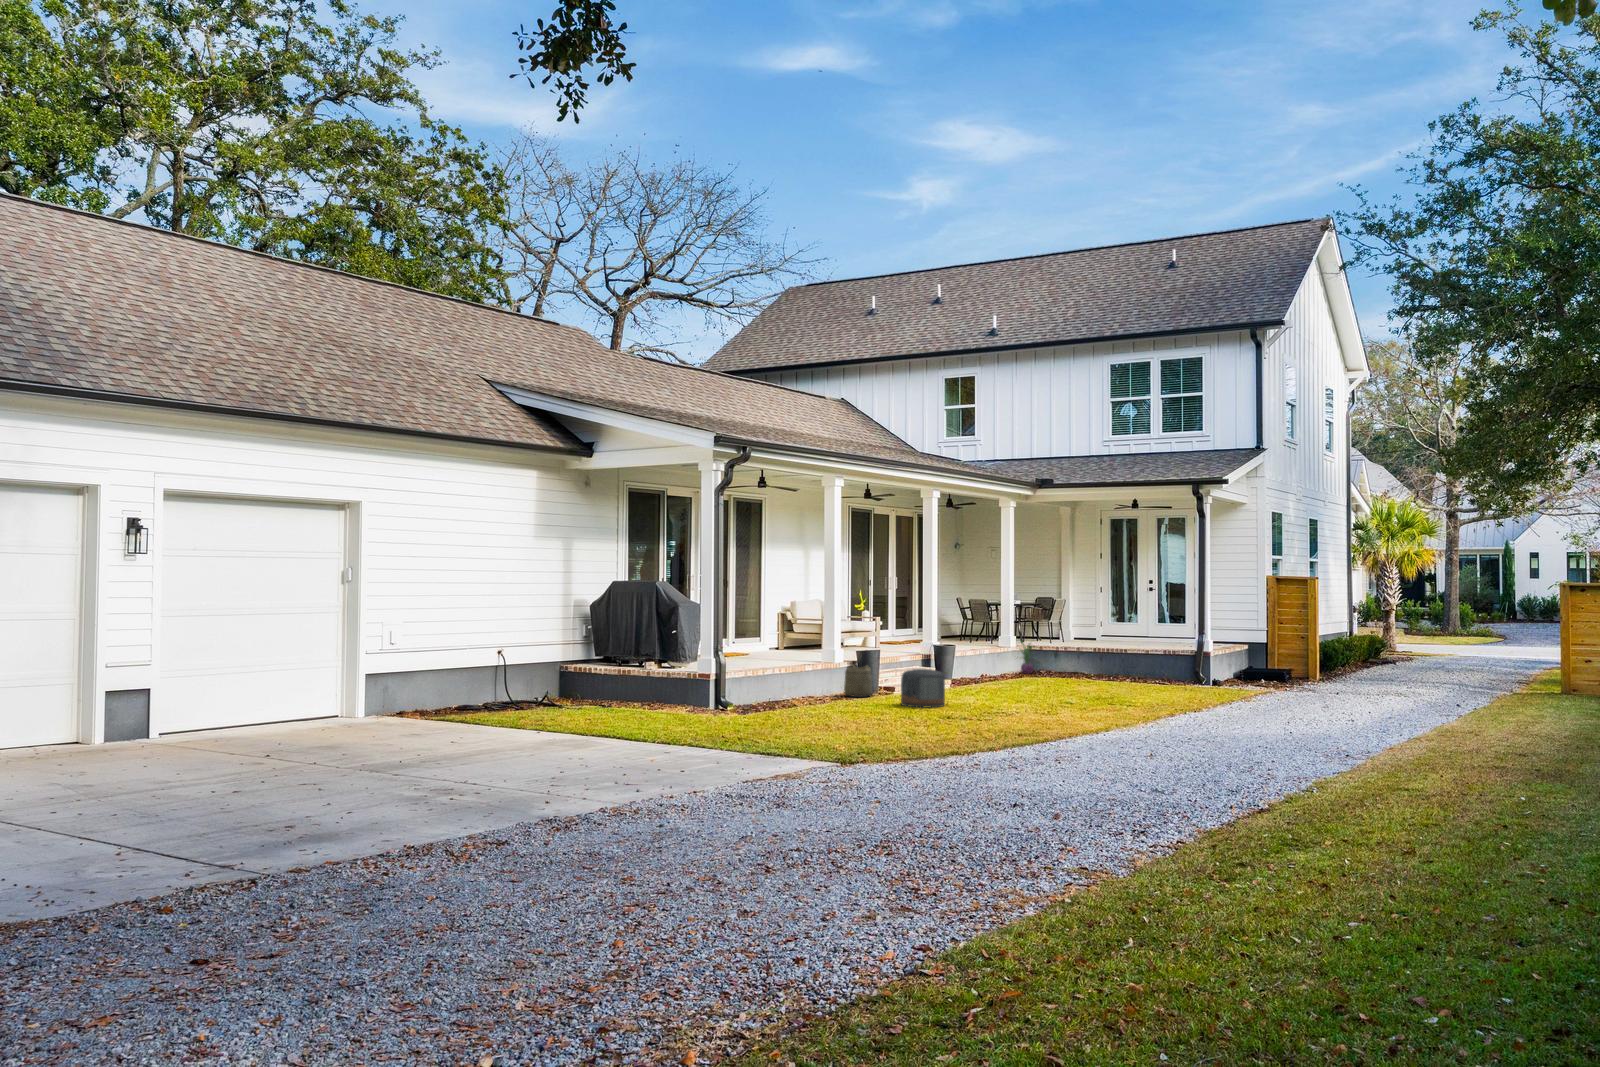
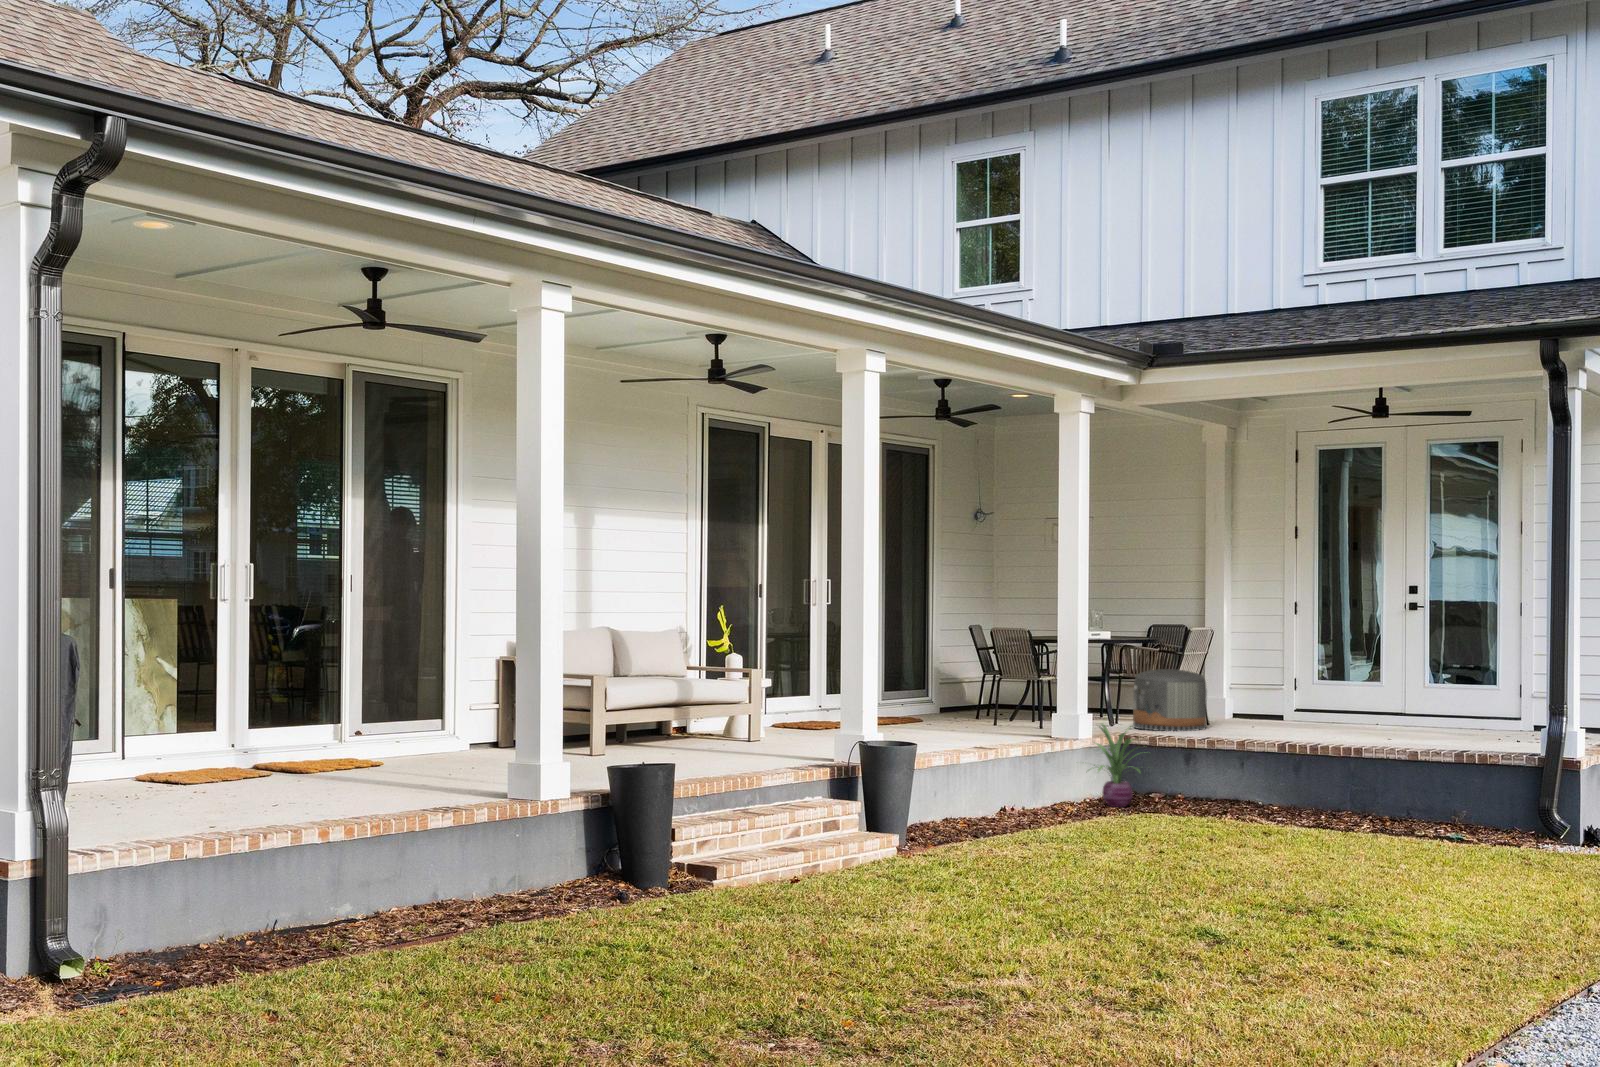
basket: present [844,665,872,697] -> none [533,804,618,905]
pouf: present [901,669,945,707] -> present [1133,669,1207,731]

